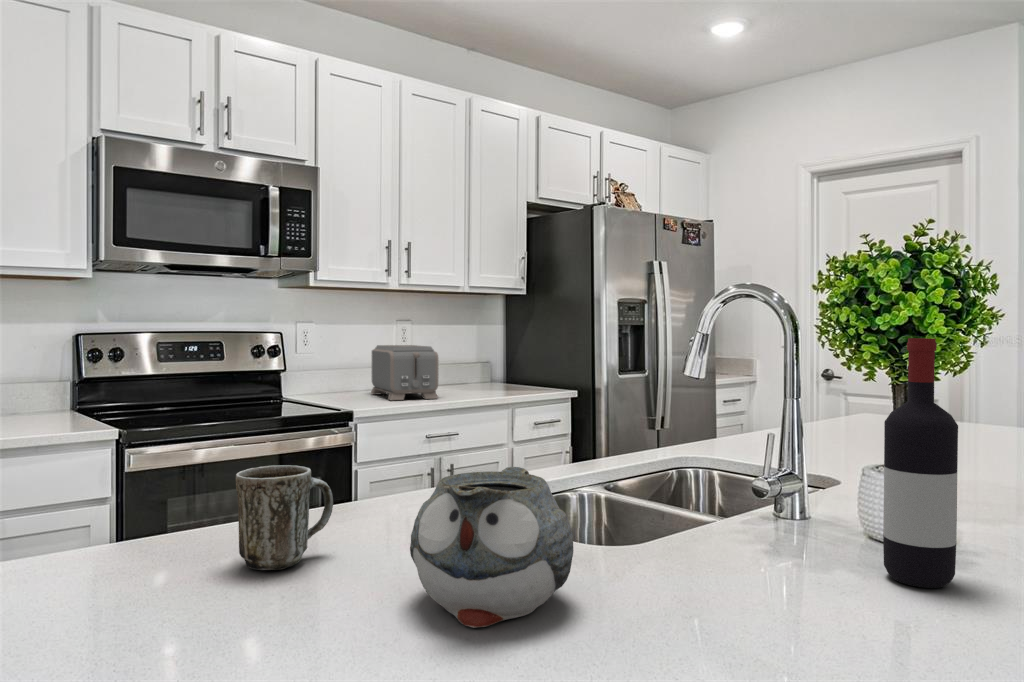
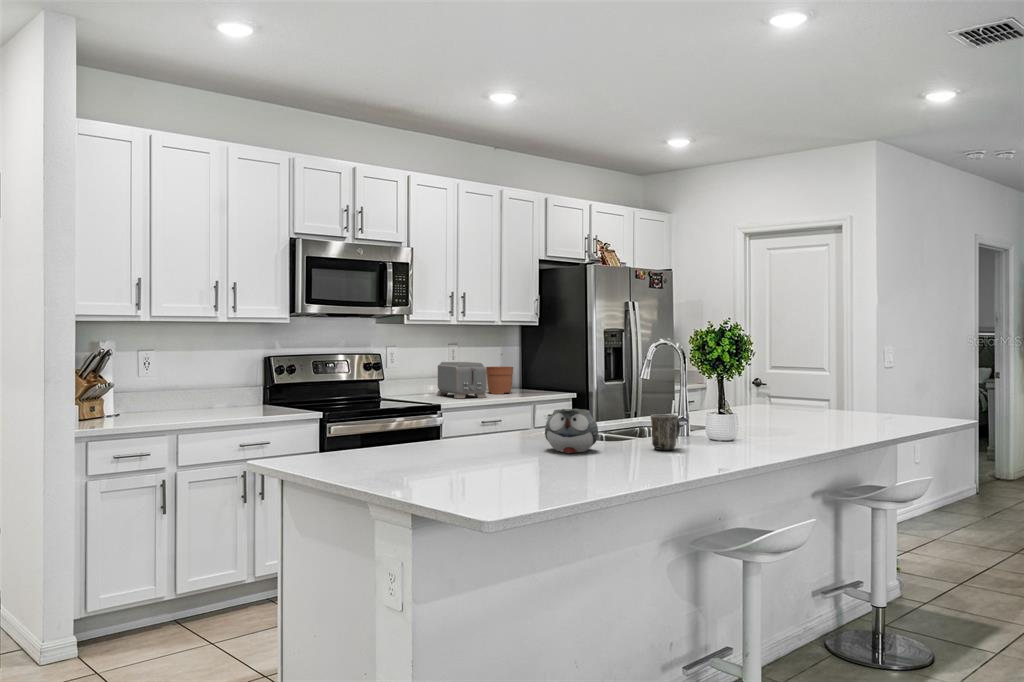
plant pot: none [446,334,487,392] -> present [486,354,513,394]
wine bottle: present [883,338,958,588] -> none [705,363,727,448]
mug: present [236,465,333,570] -> present [651,414,680,450]

